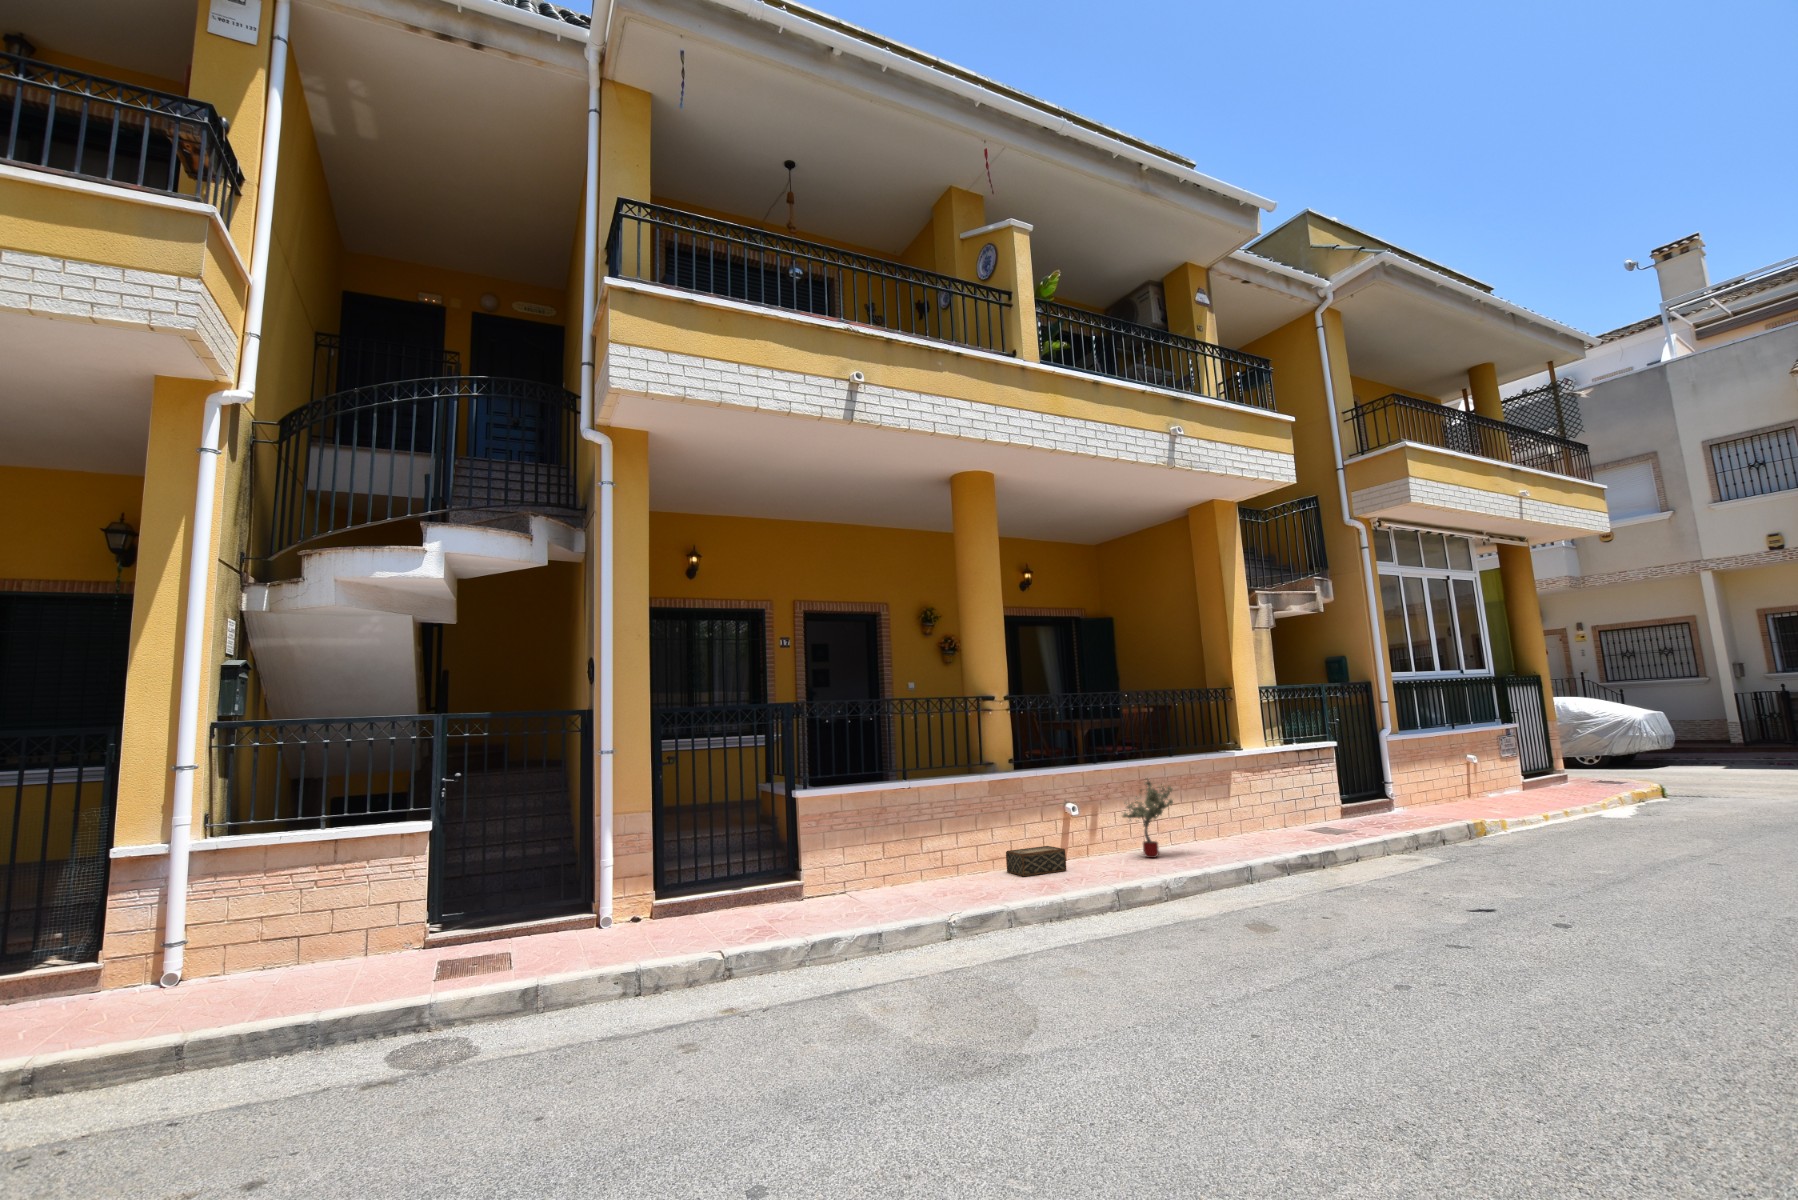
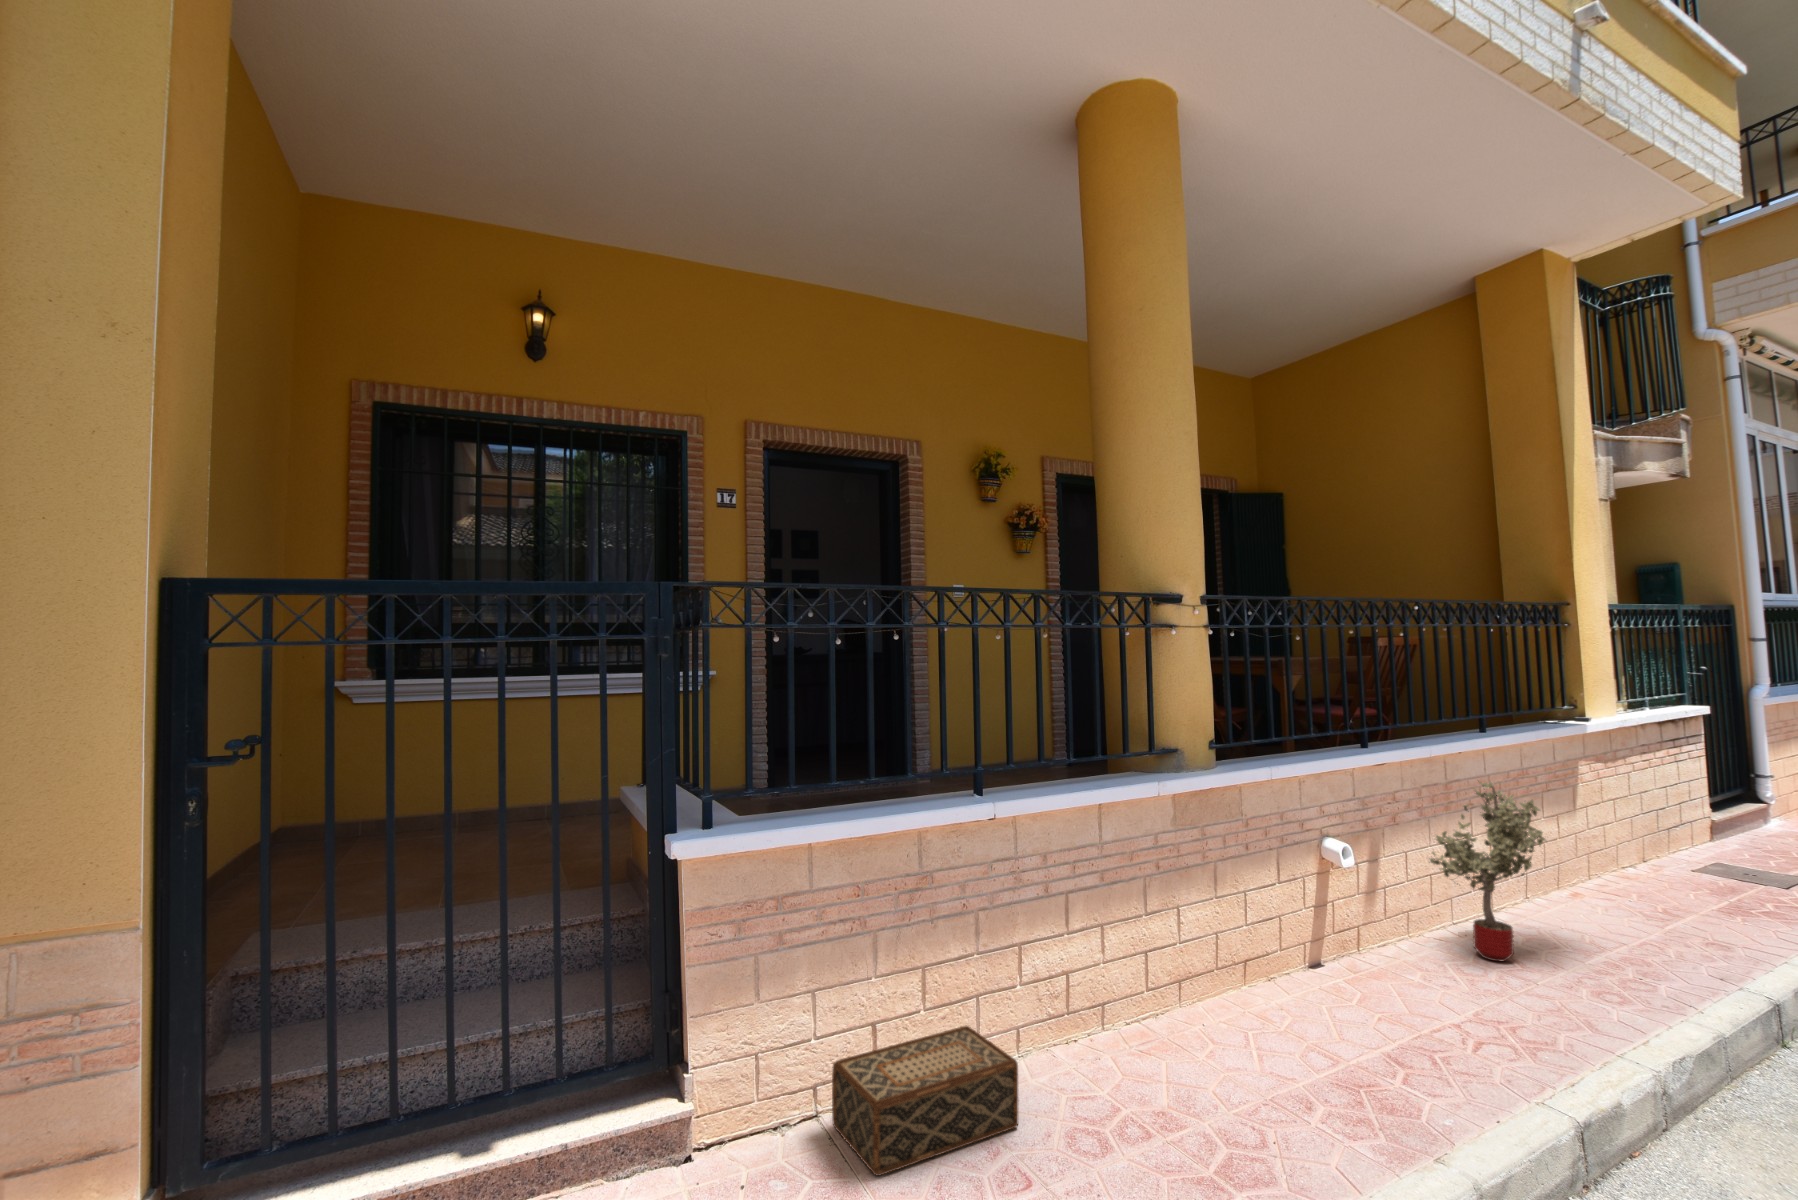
woven basket: present [1006,846,1066,876] -> present [832,1026,1018,1176]

